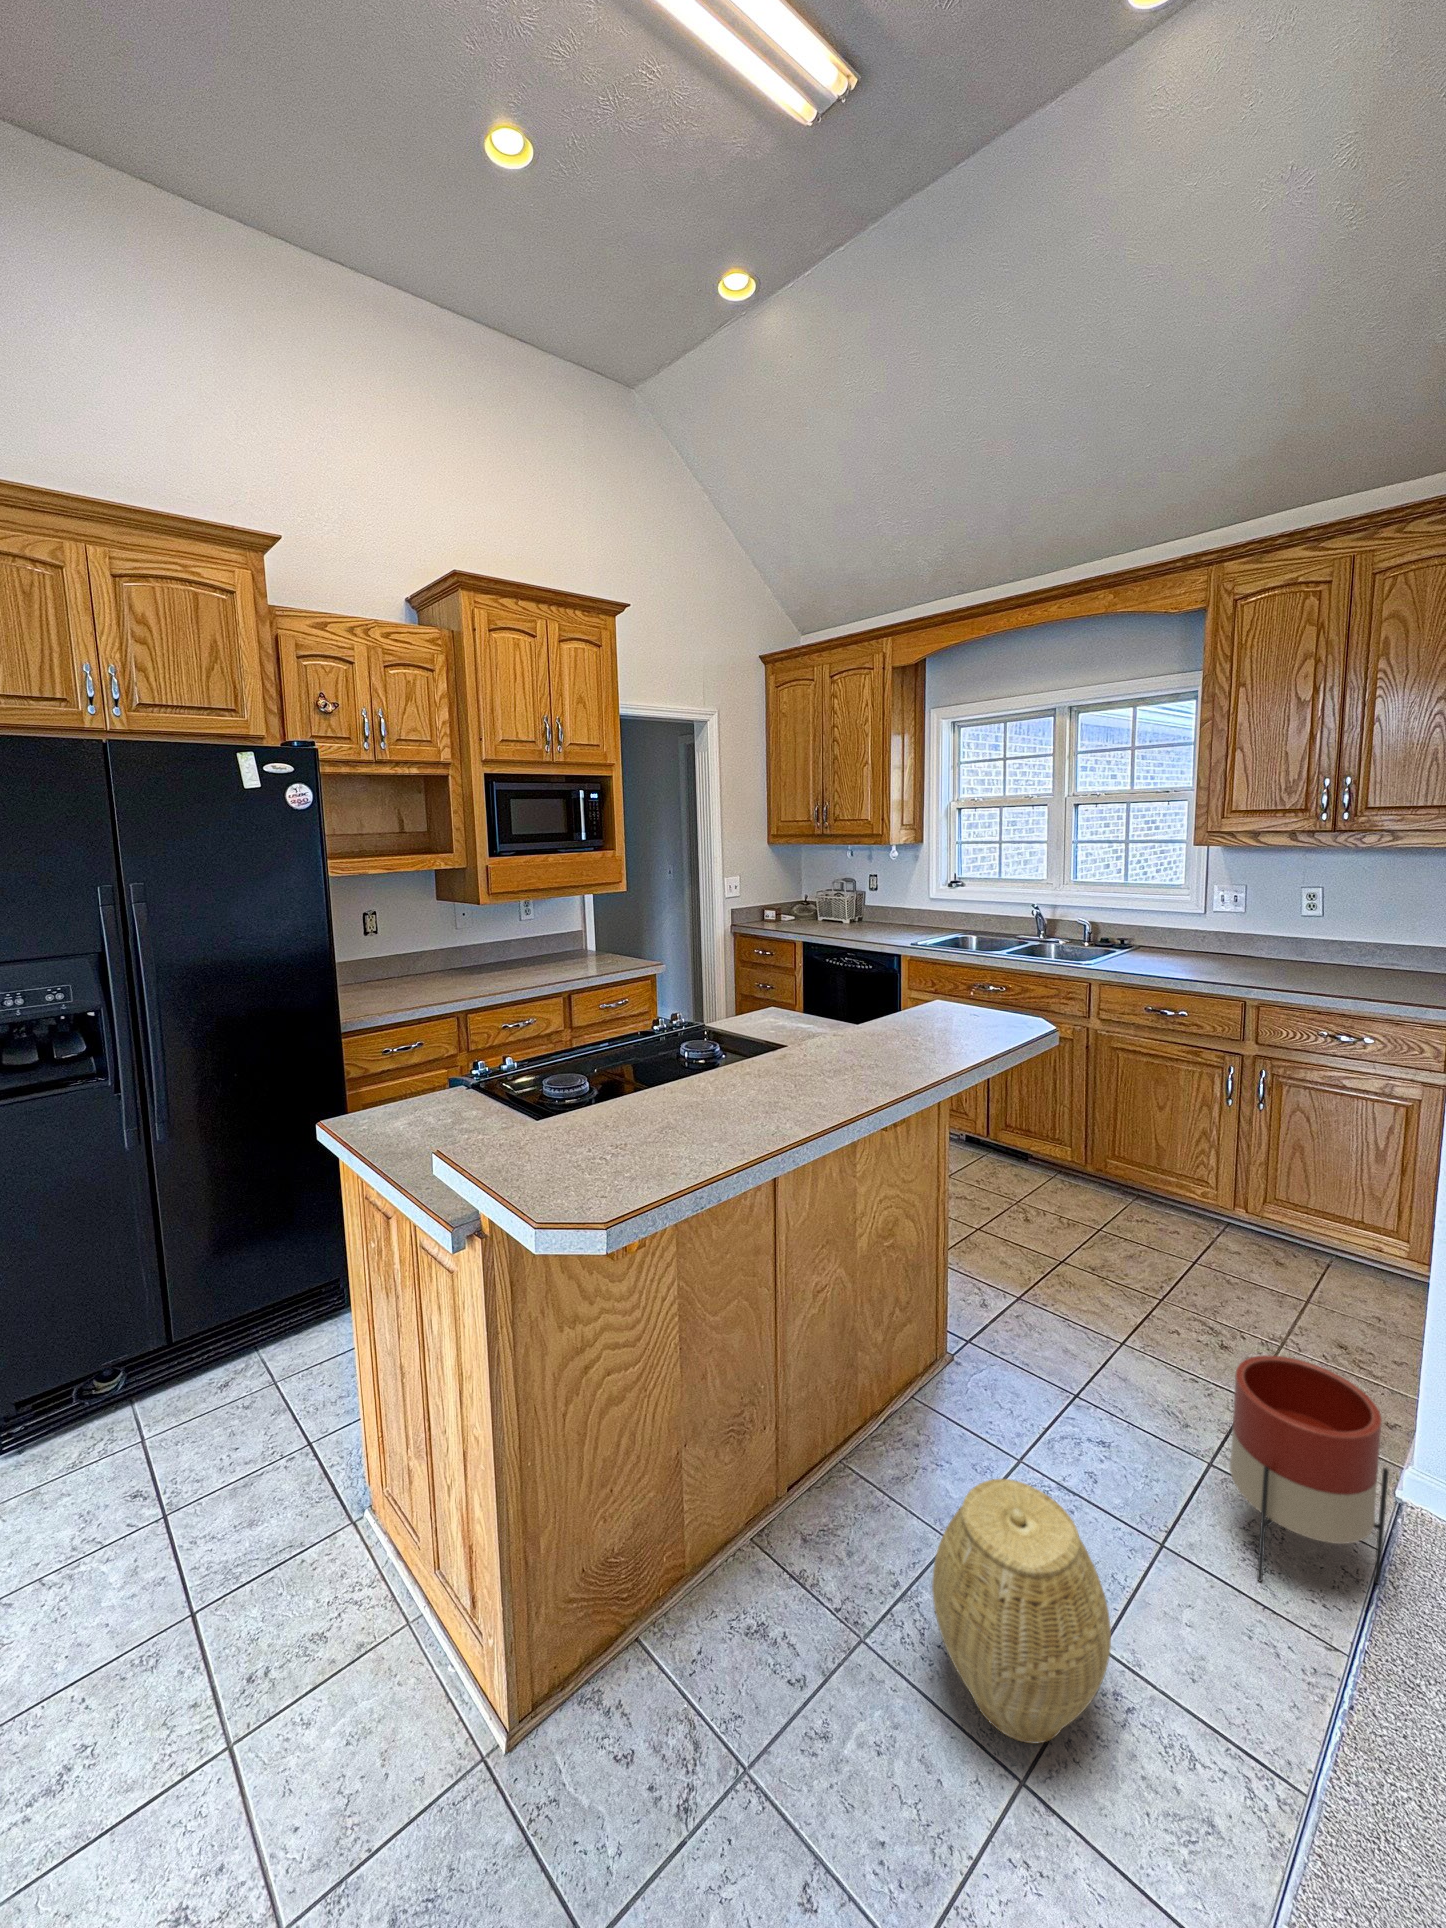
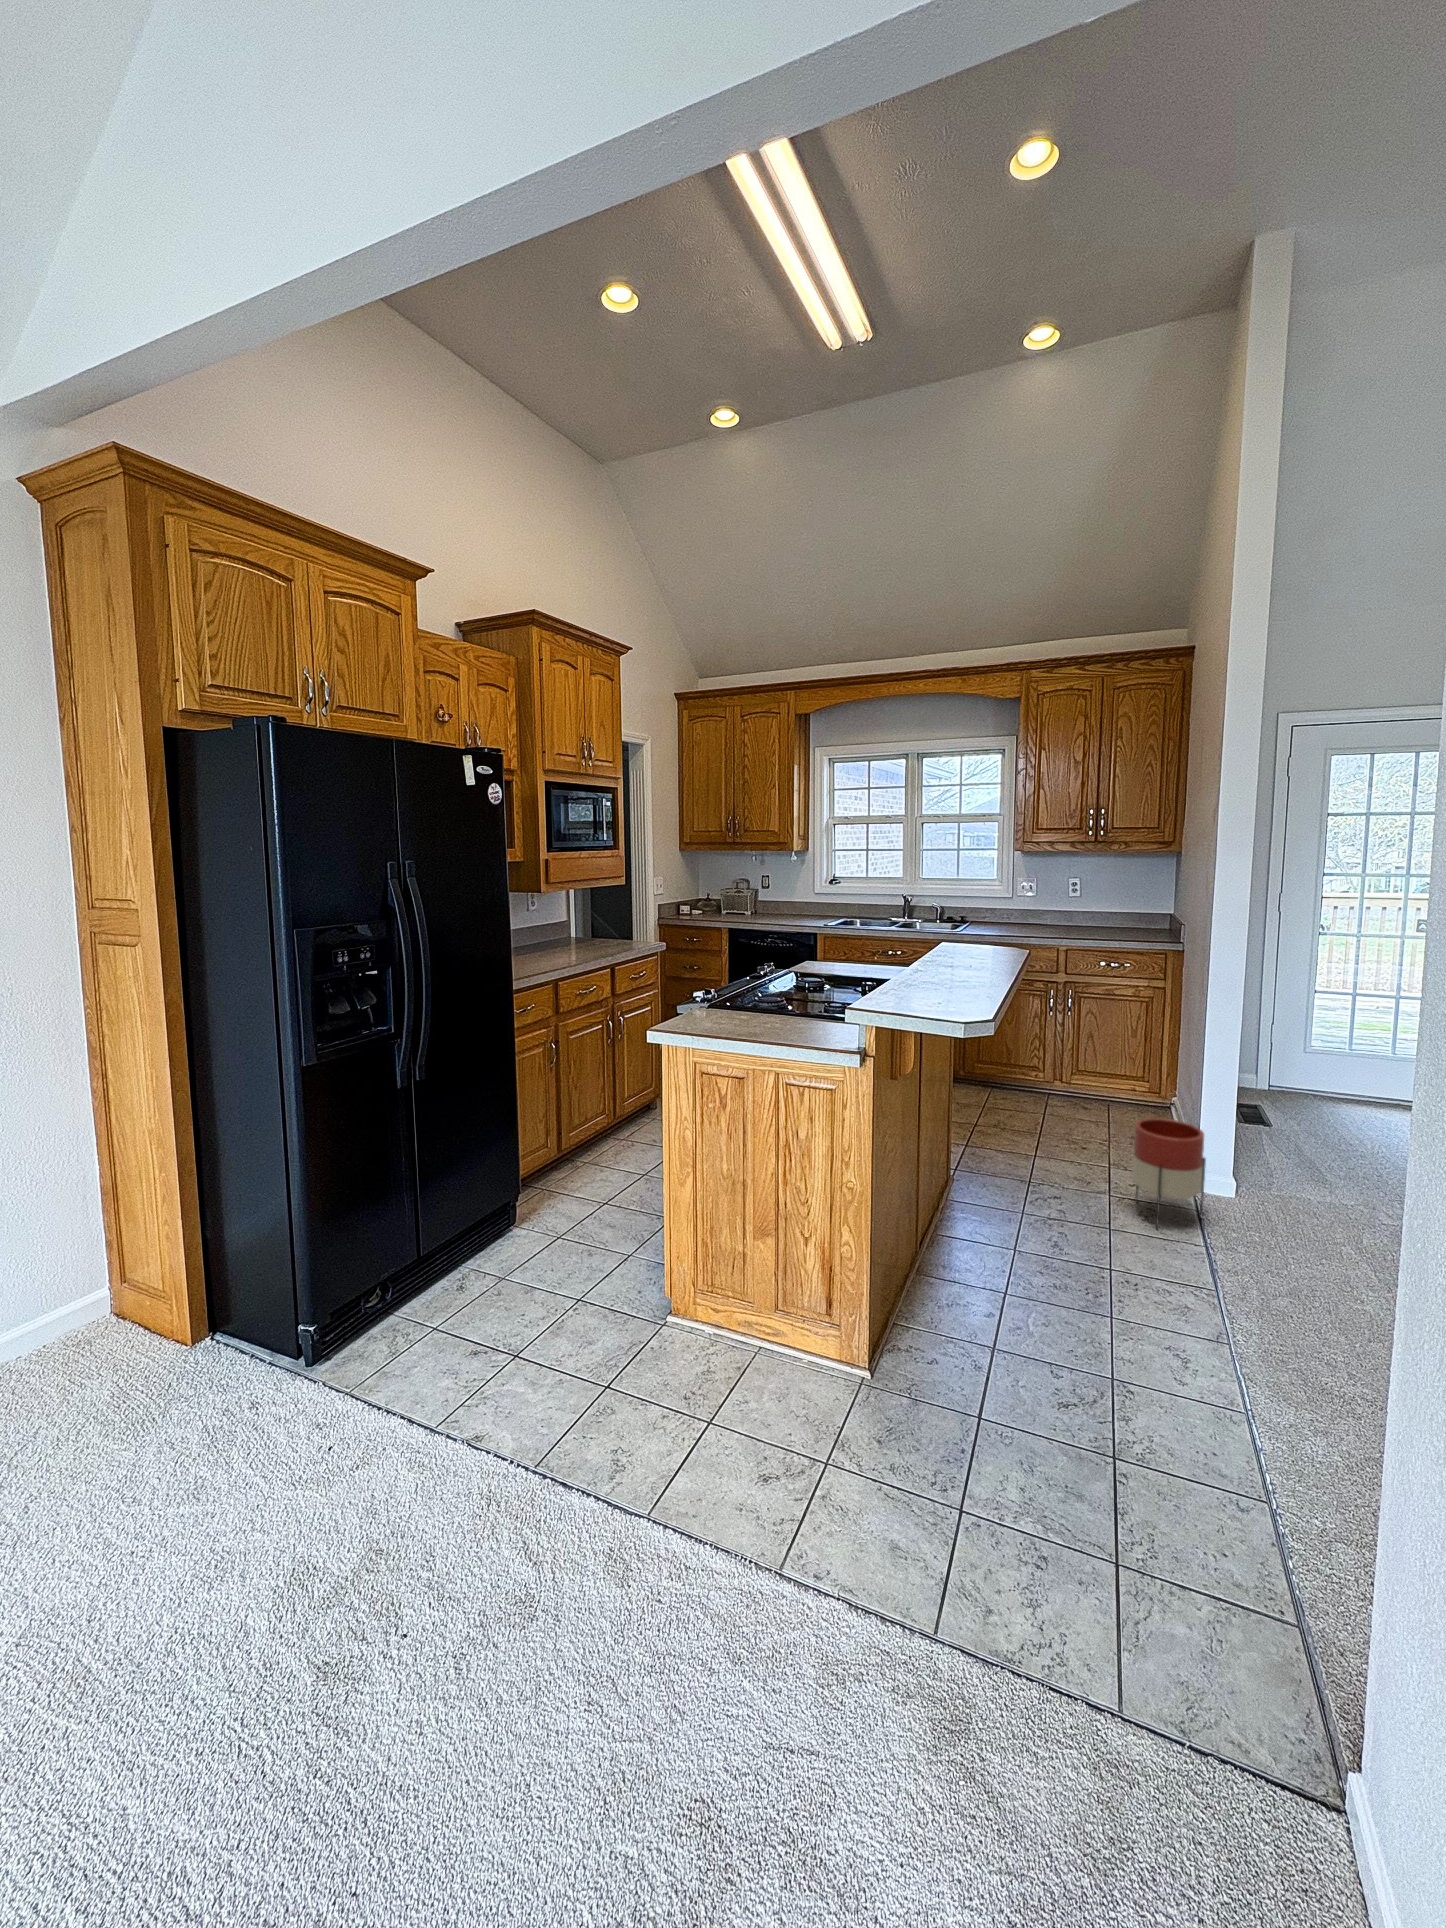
woven basket: present [932,1479,1111,1743] -> none [1043,1181,1138,1304]

